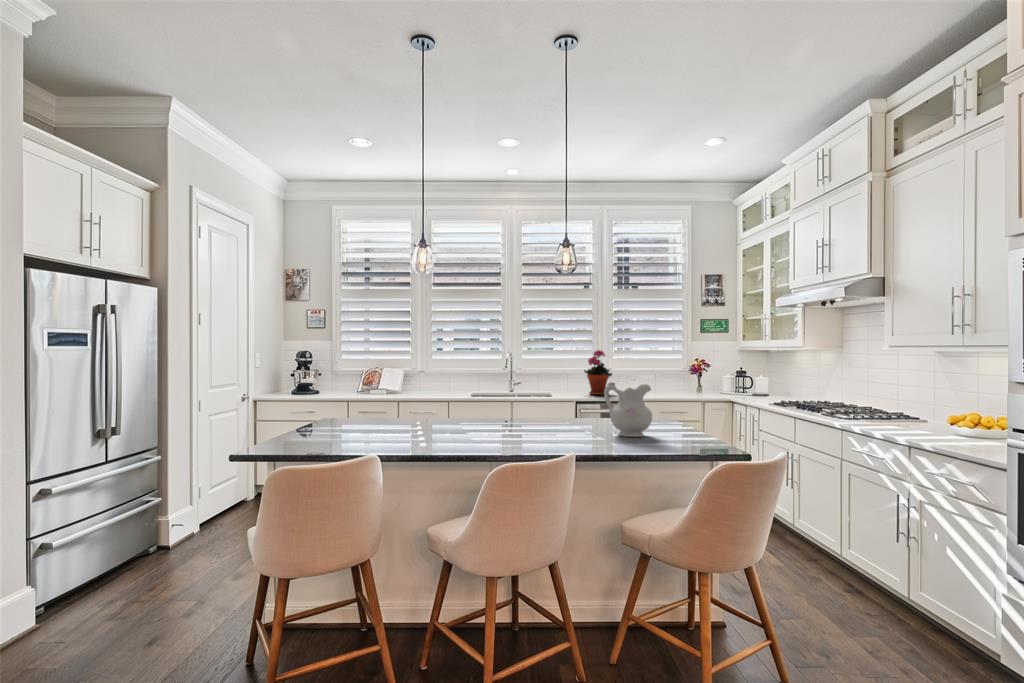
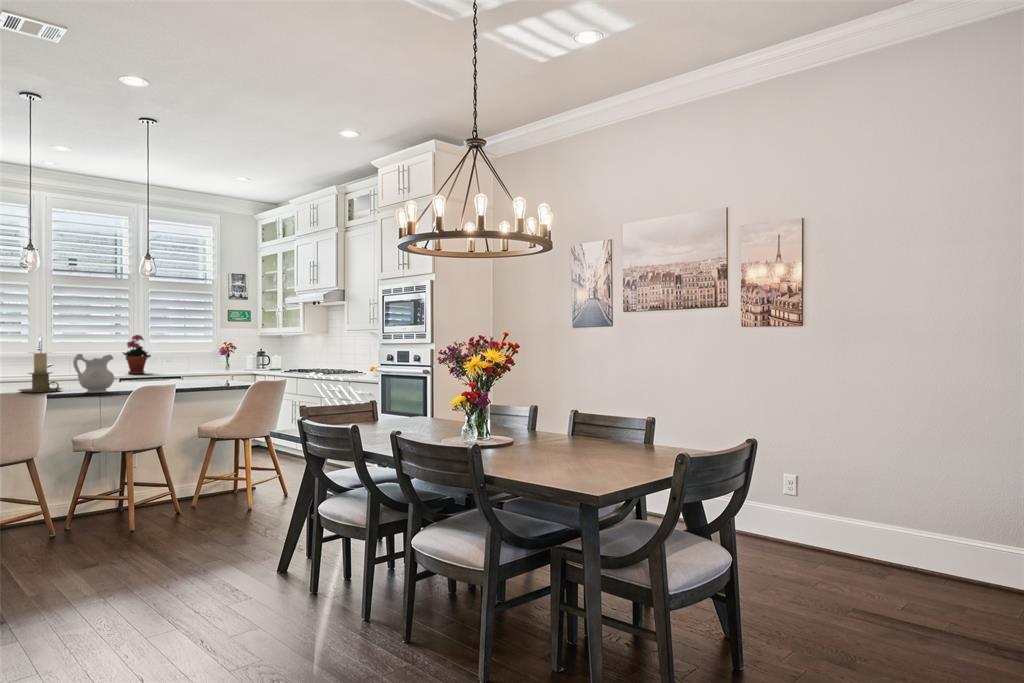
candle holder: none [412,381,462,437] -> present [19,353,62,393]
ceramic pitcher: present [604,382,652,437] -> present [73,354,114,393]

